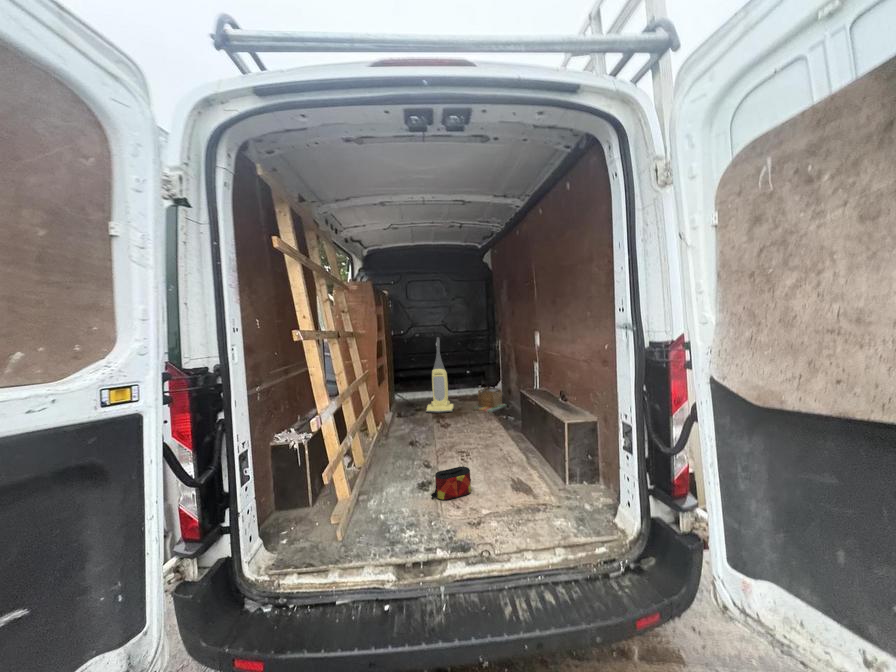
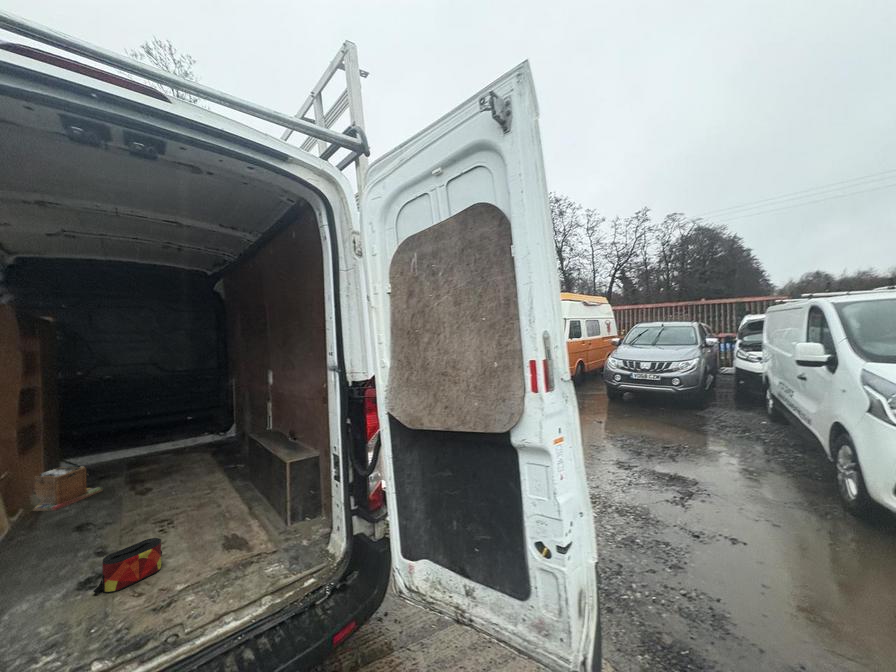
vacuum cleaner: present [426,337,454,413] -> none [99,374,149,477]
laundry basket: present [472,388,507,412] -> present [33,466,103,511]

